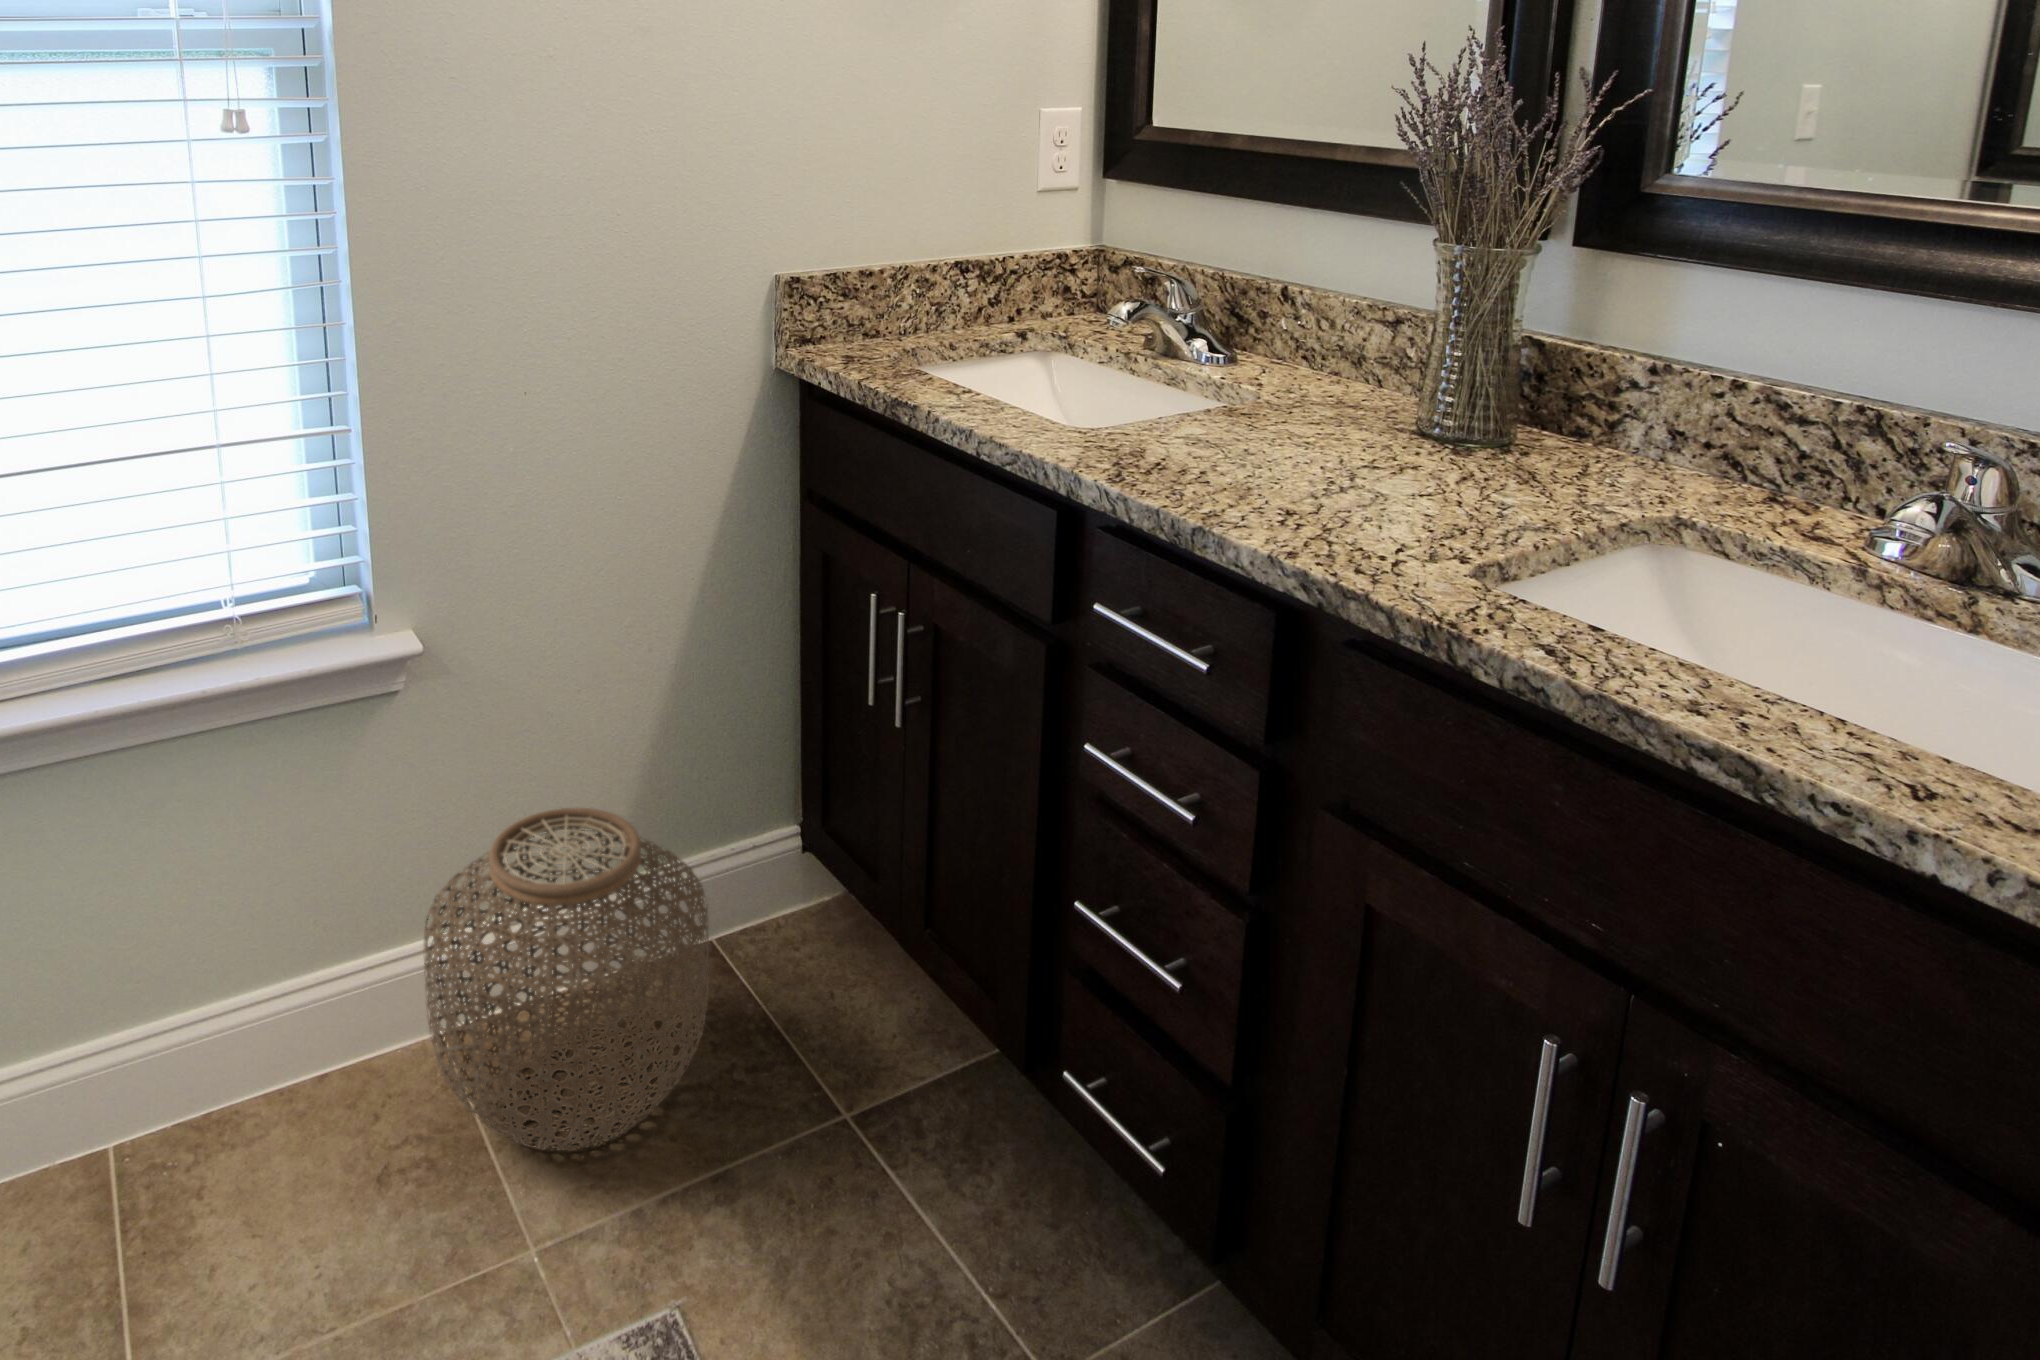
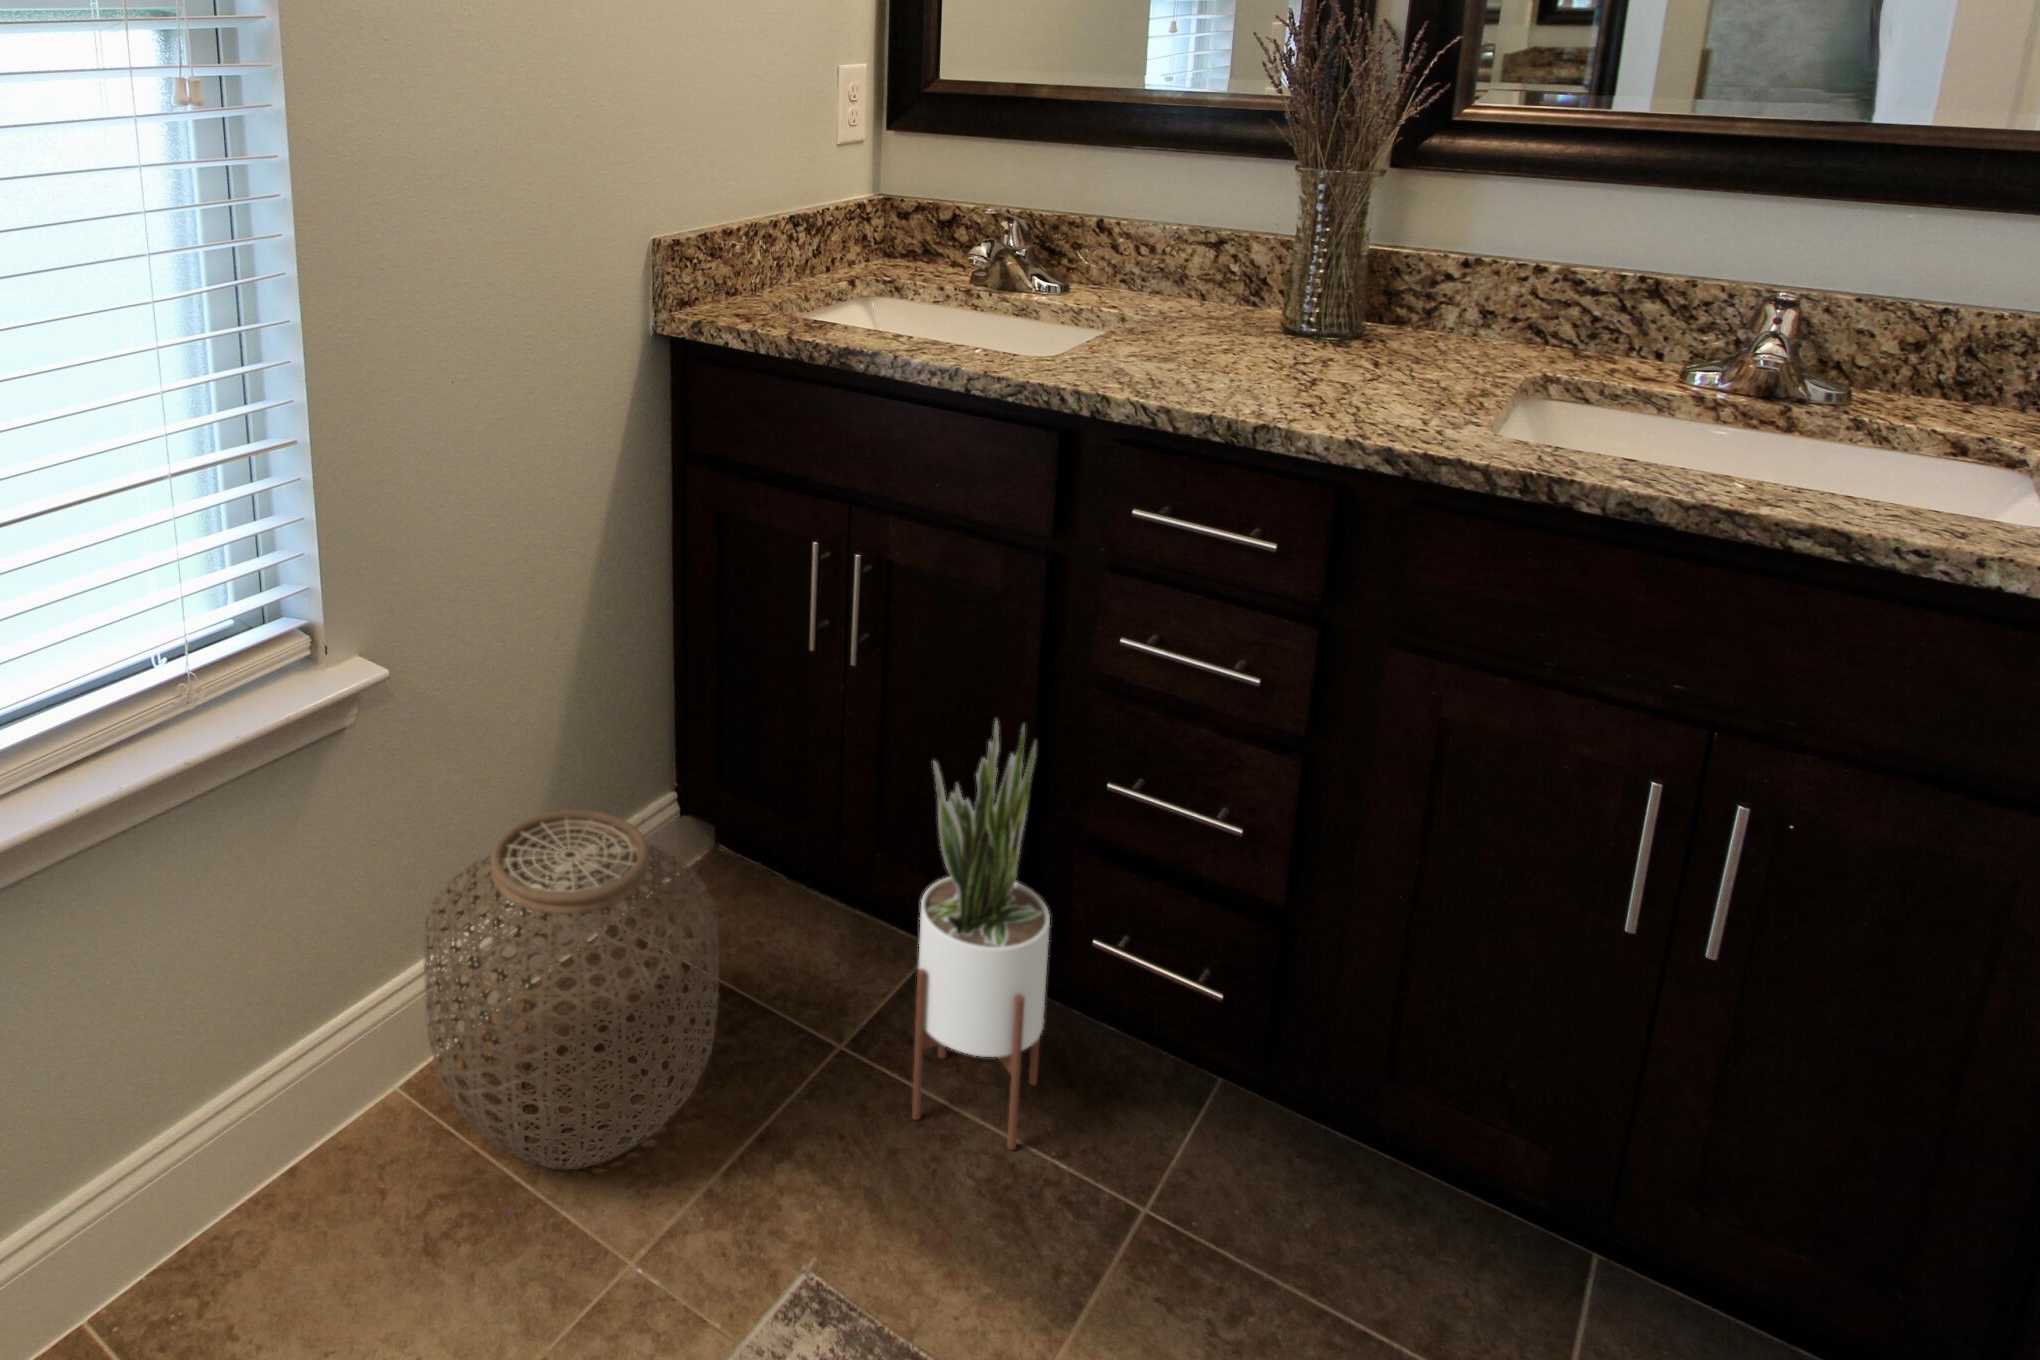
potted plant: none [858,803,1036,1267] -> present [912,720,1050,1150]

